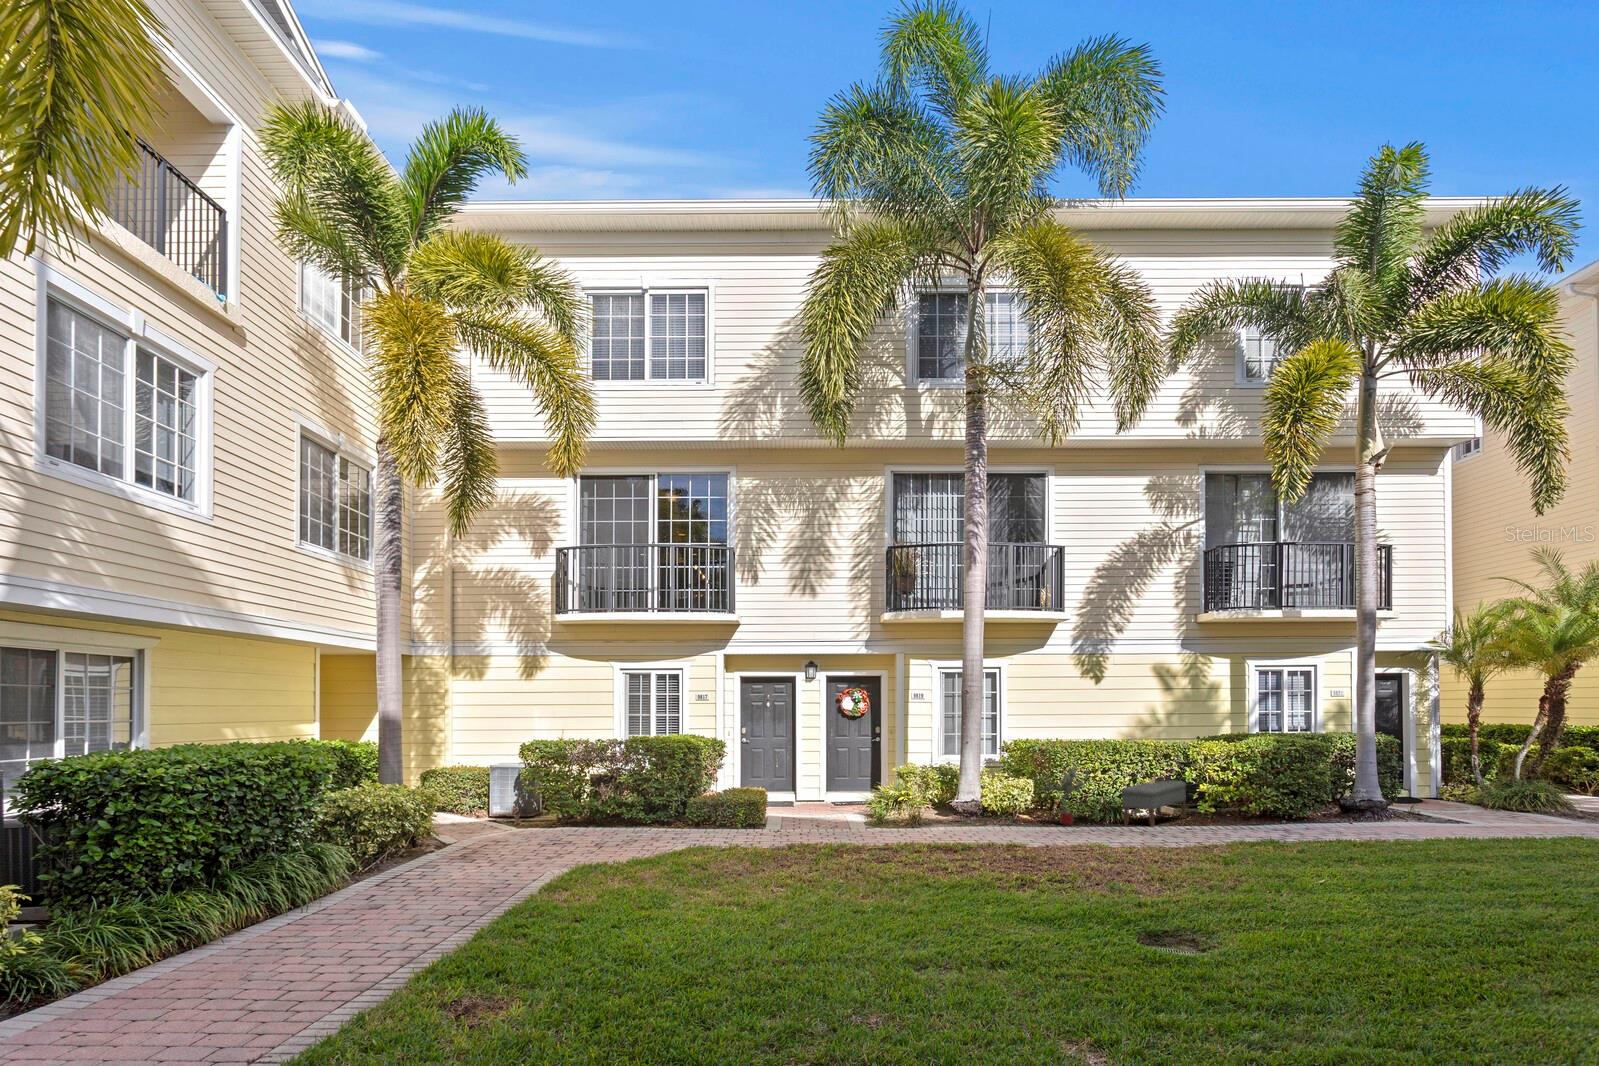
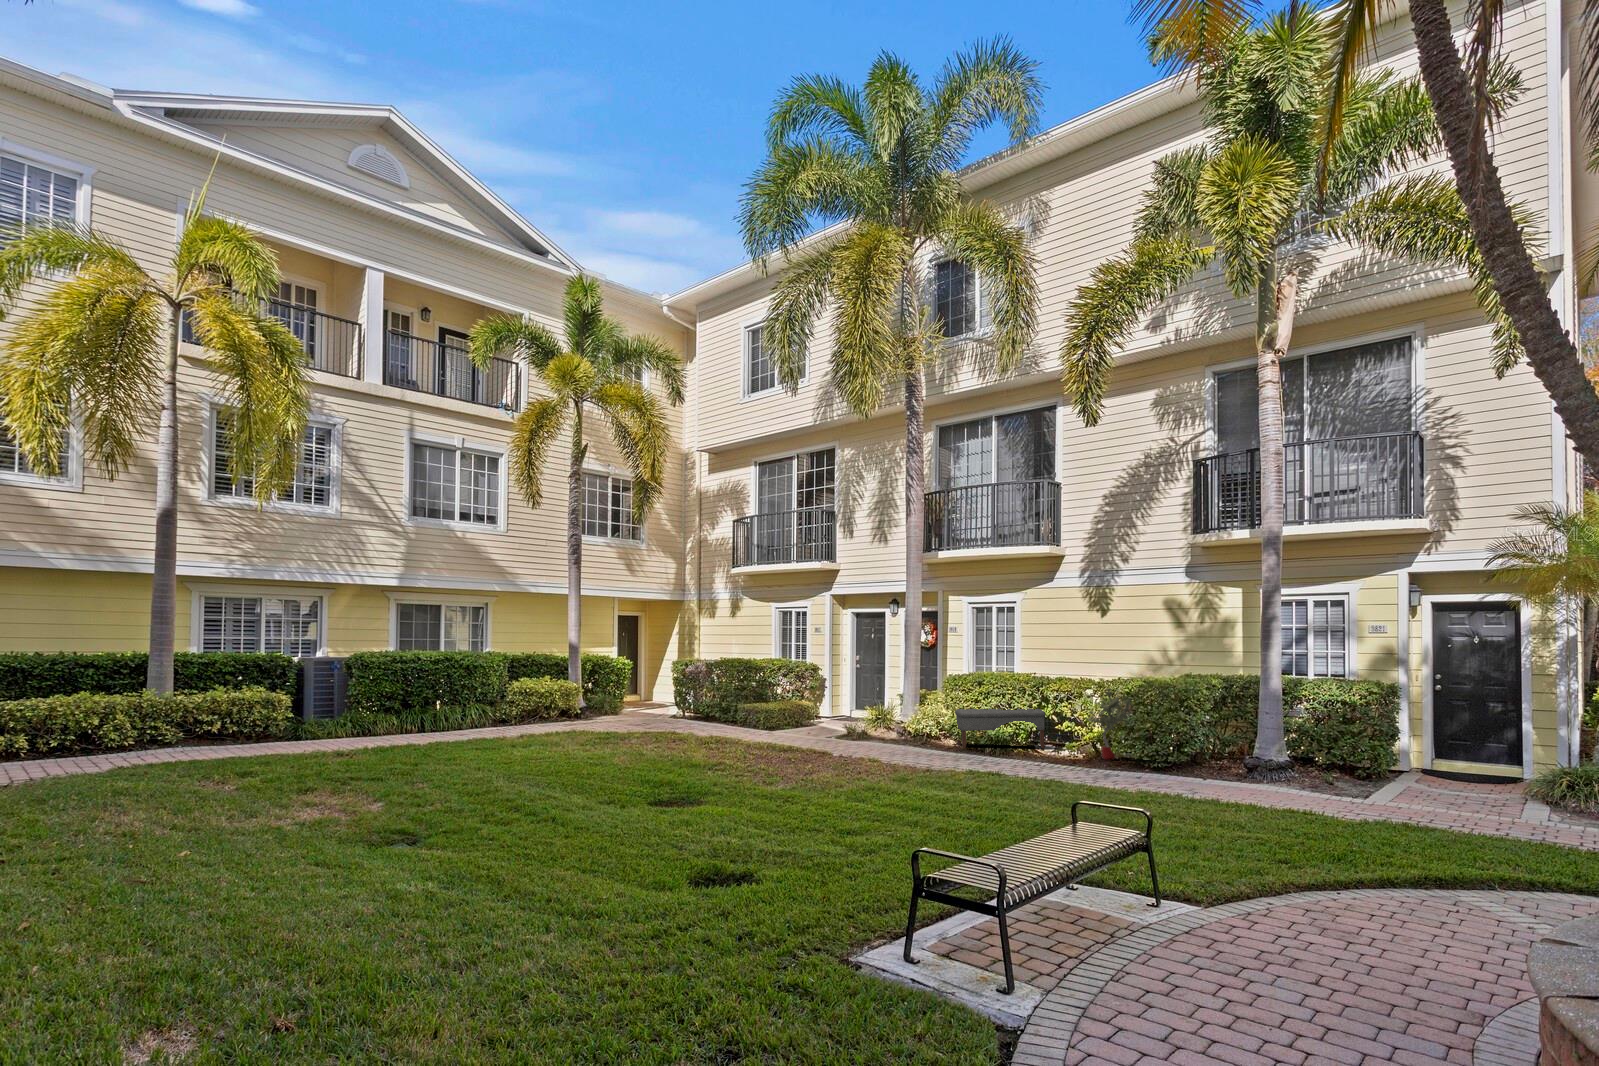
potted tree: present [1042,760,1090,825] -> present [1086,689,1133,760]

